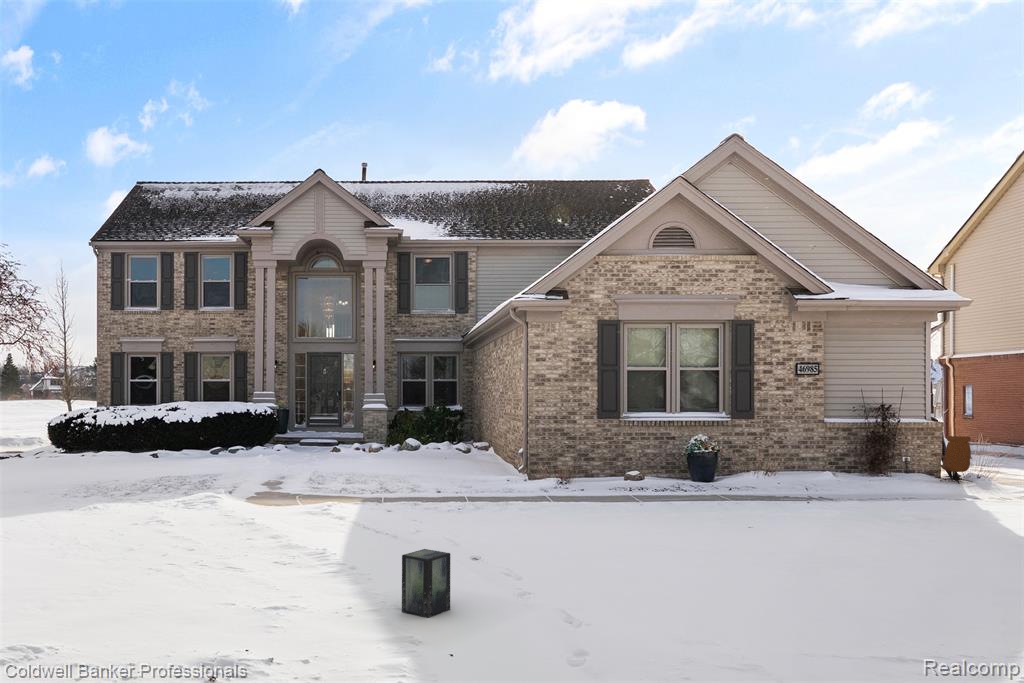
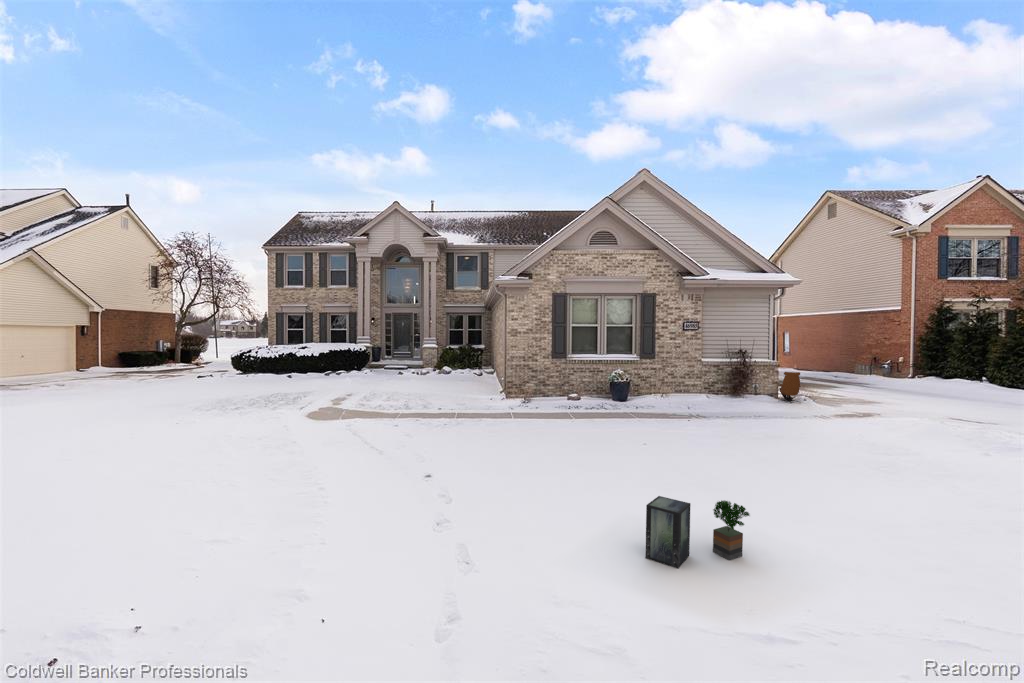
storage box: present [402,549,450,618] -> present [645,496,690,568]
potted tree: none [894,580,941,652] -> present [713,500,749,560]

